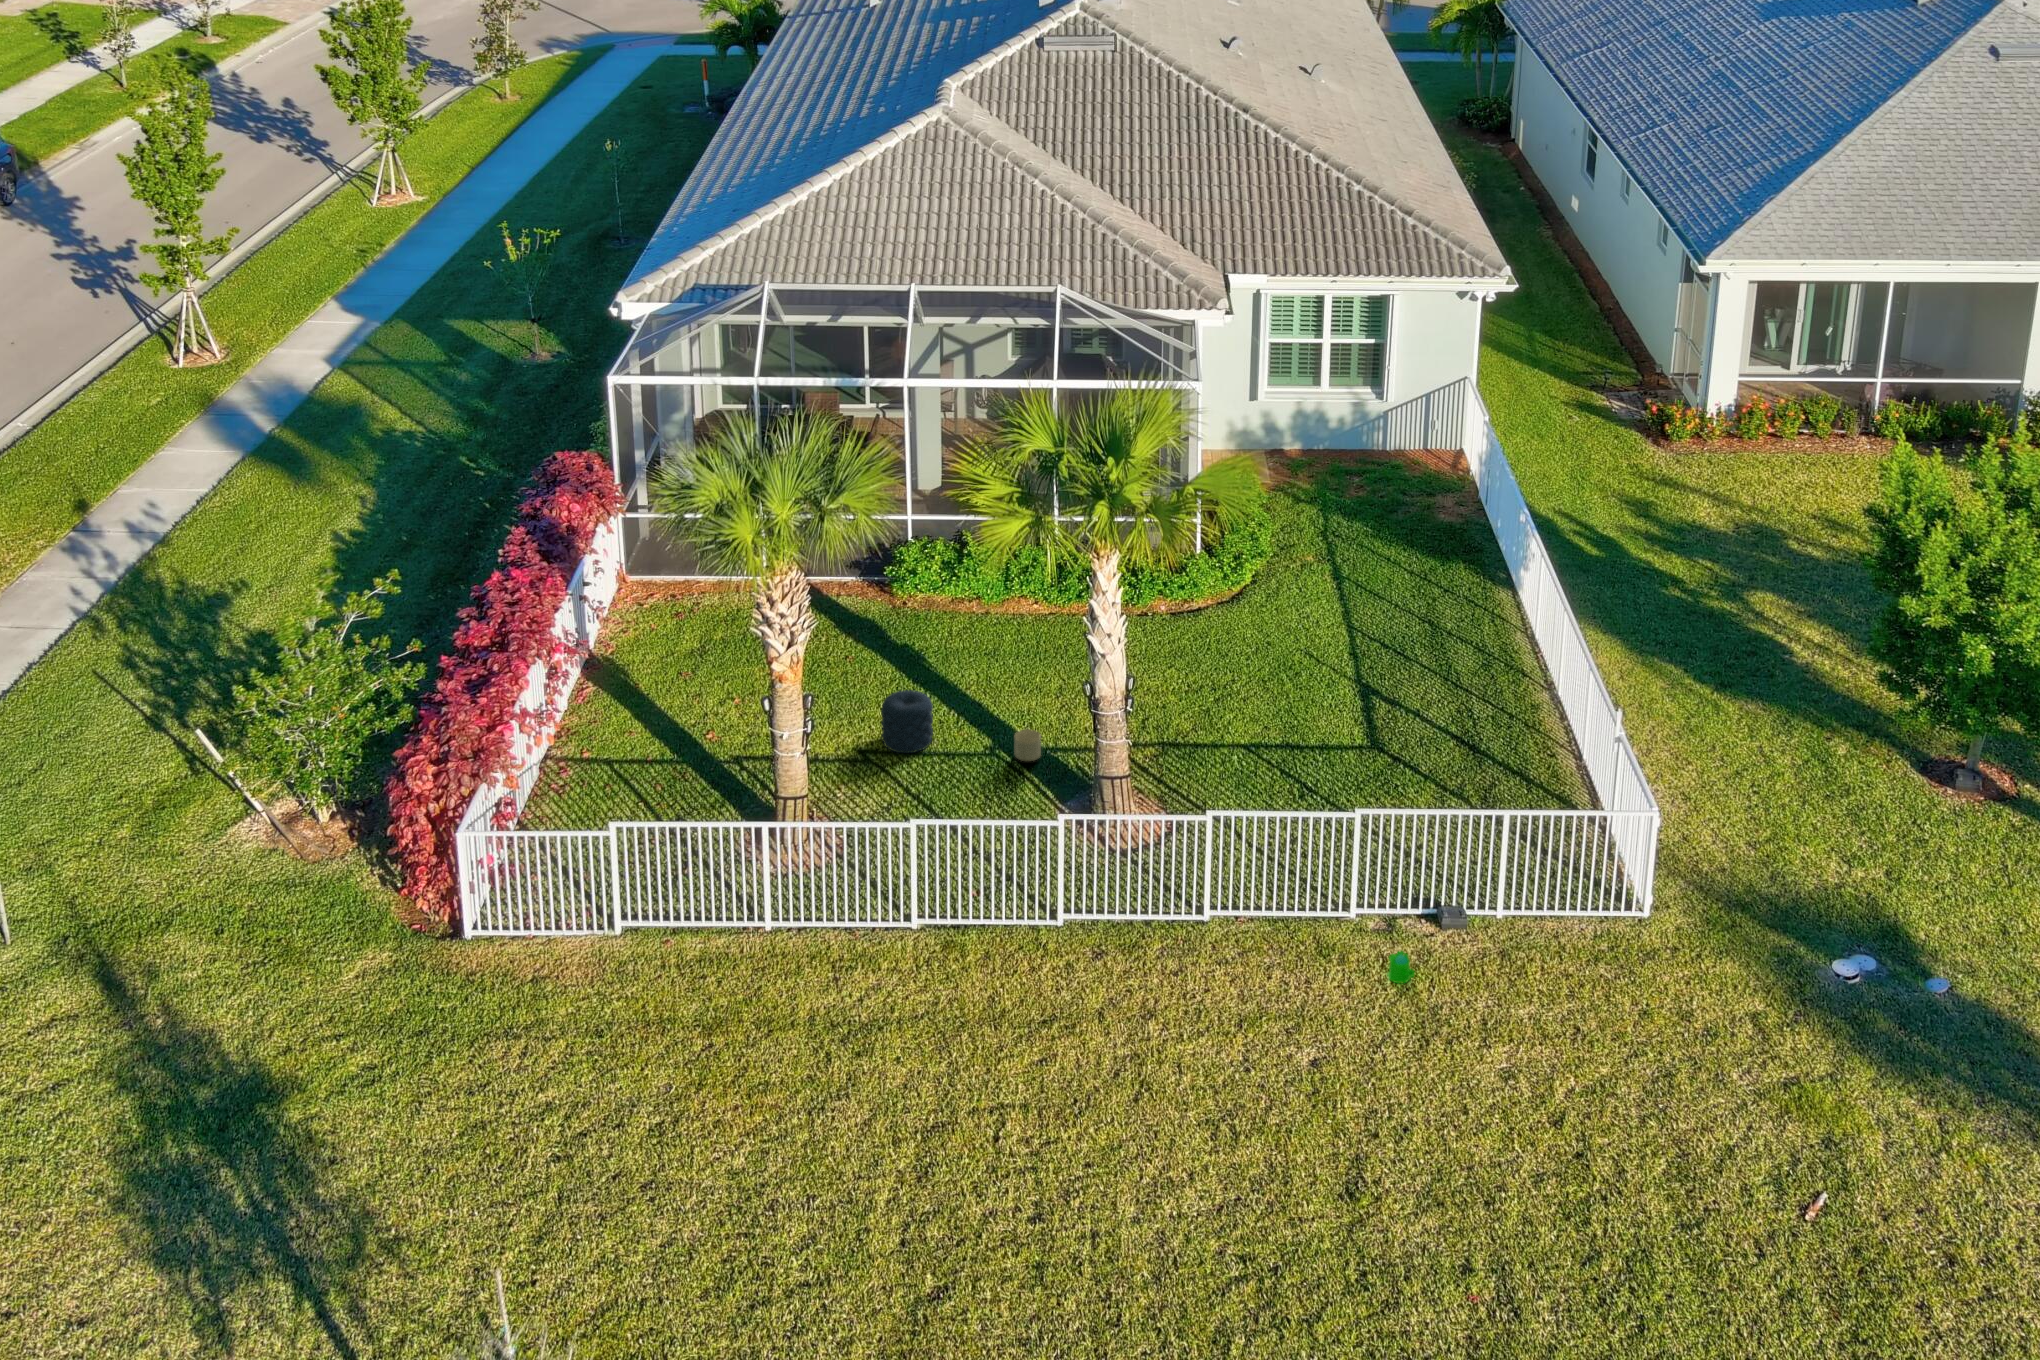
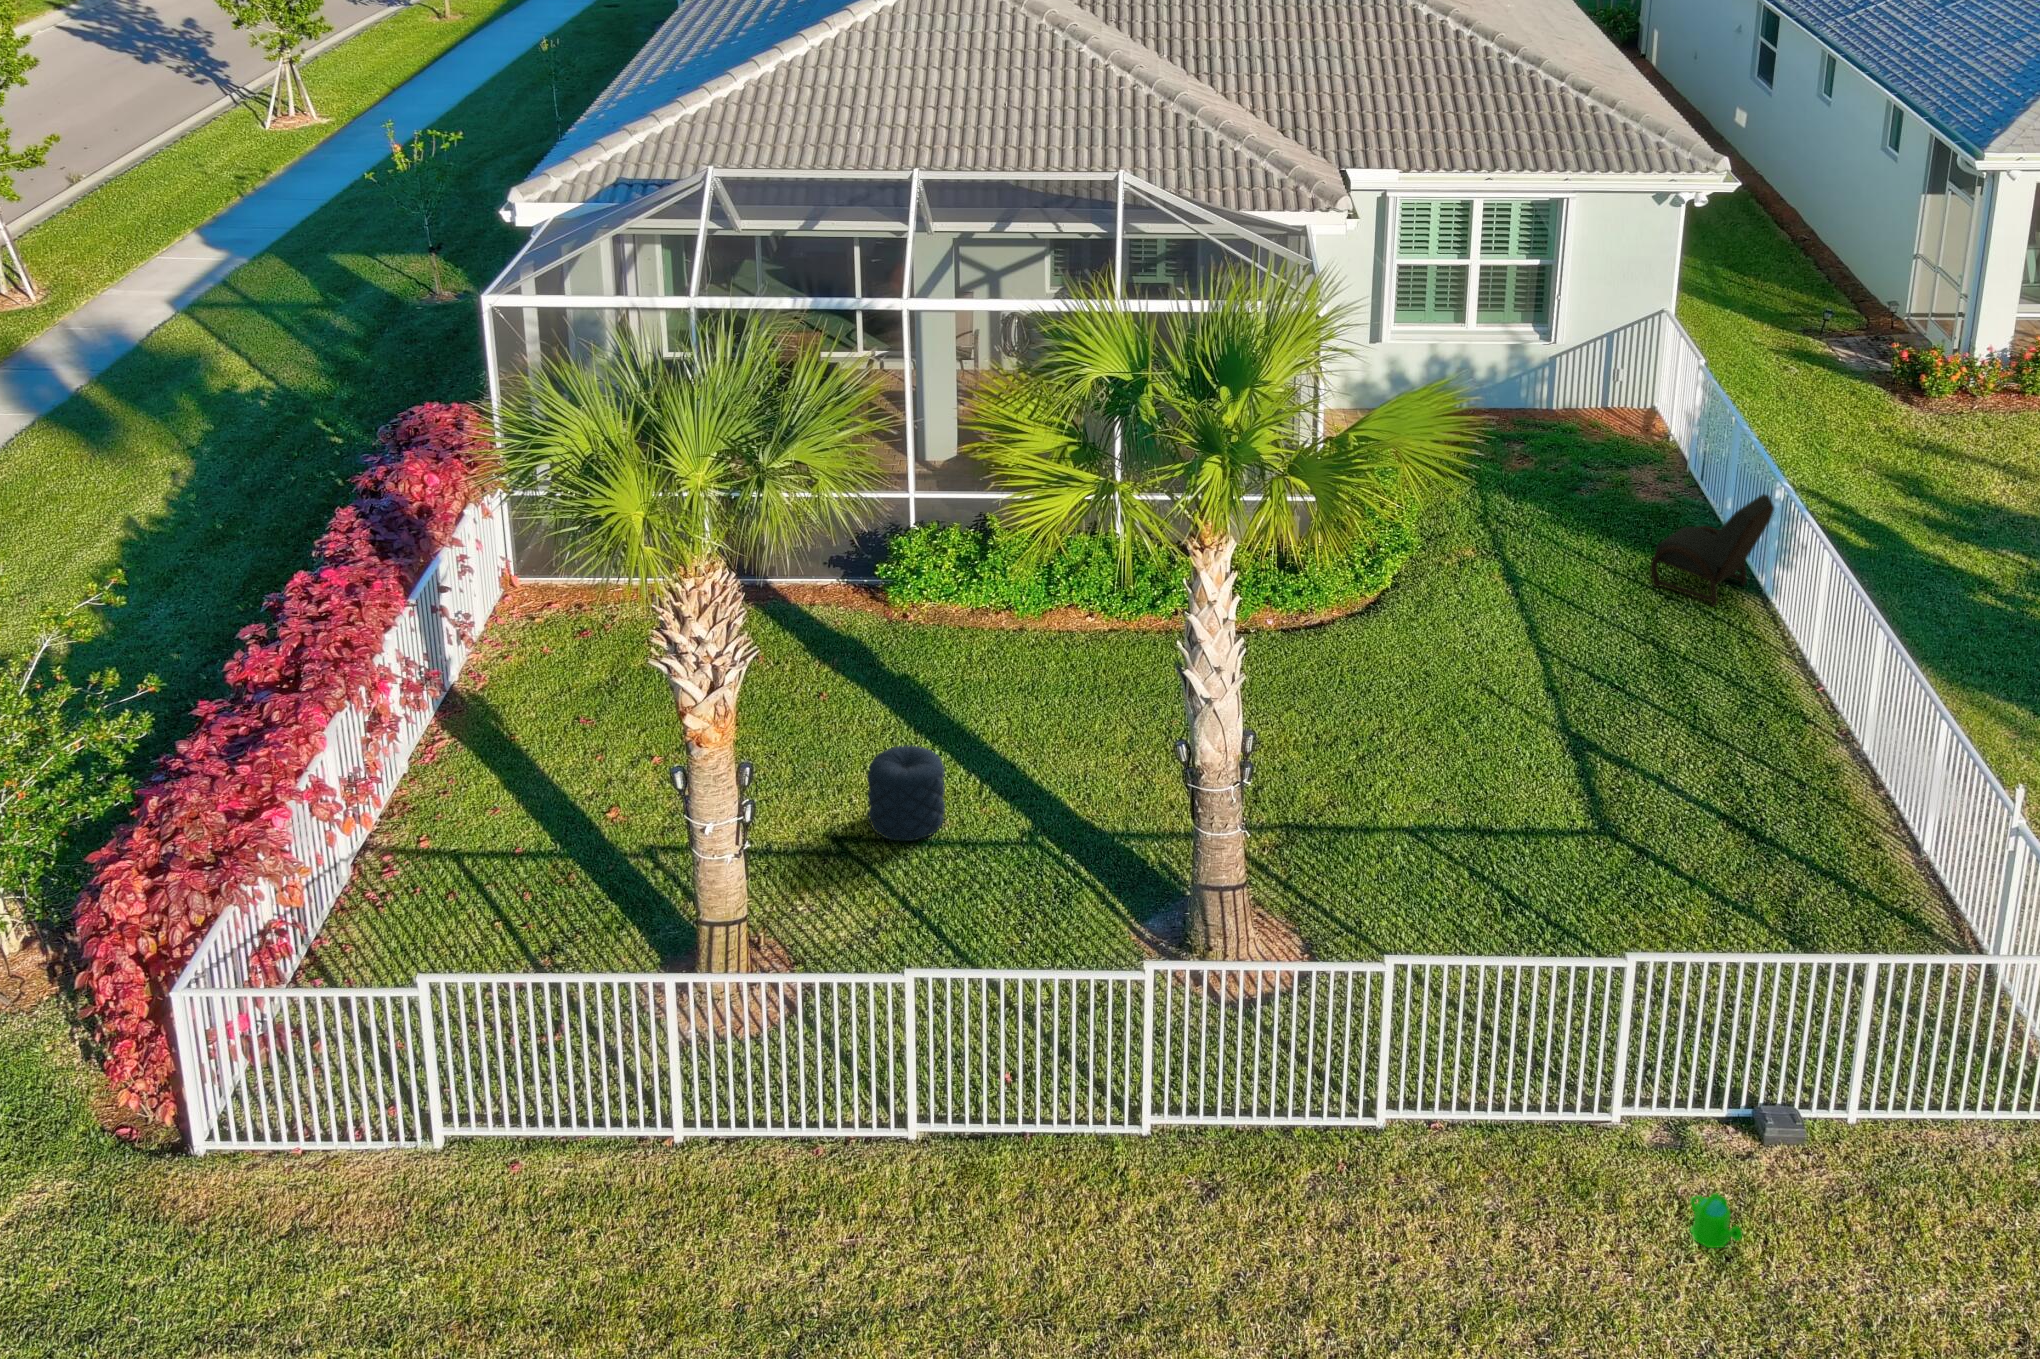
lounge chair: none [1436,518,1526,598] -> present [1650,494,1774,606]
planter: present [1015,729,1041,761] -> none [1067,806,1107,854]

